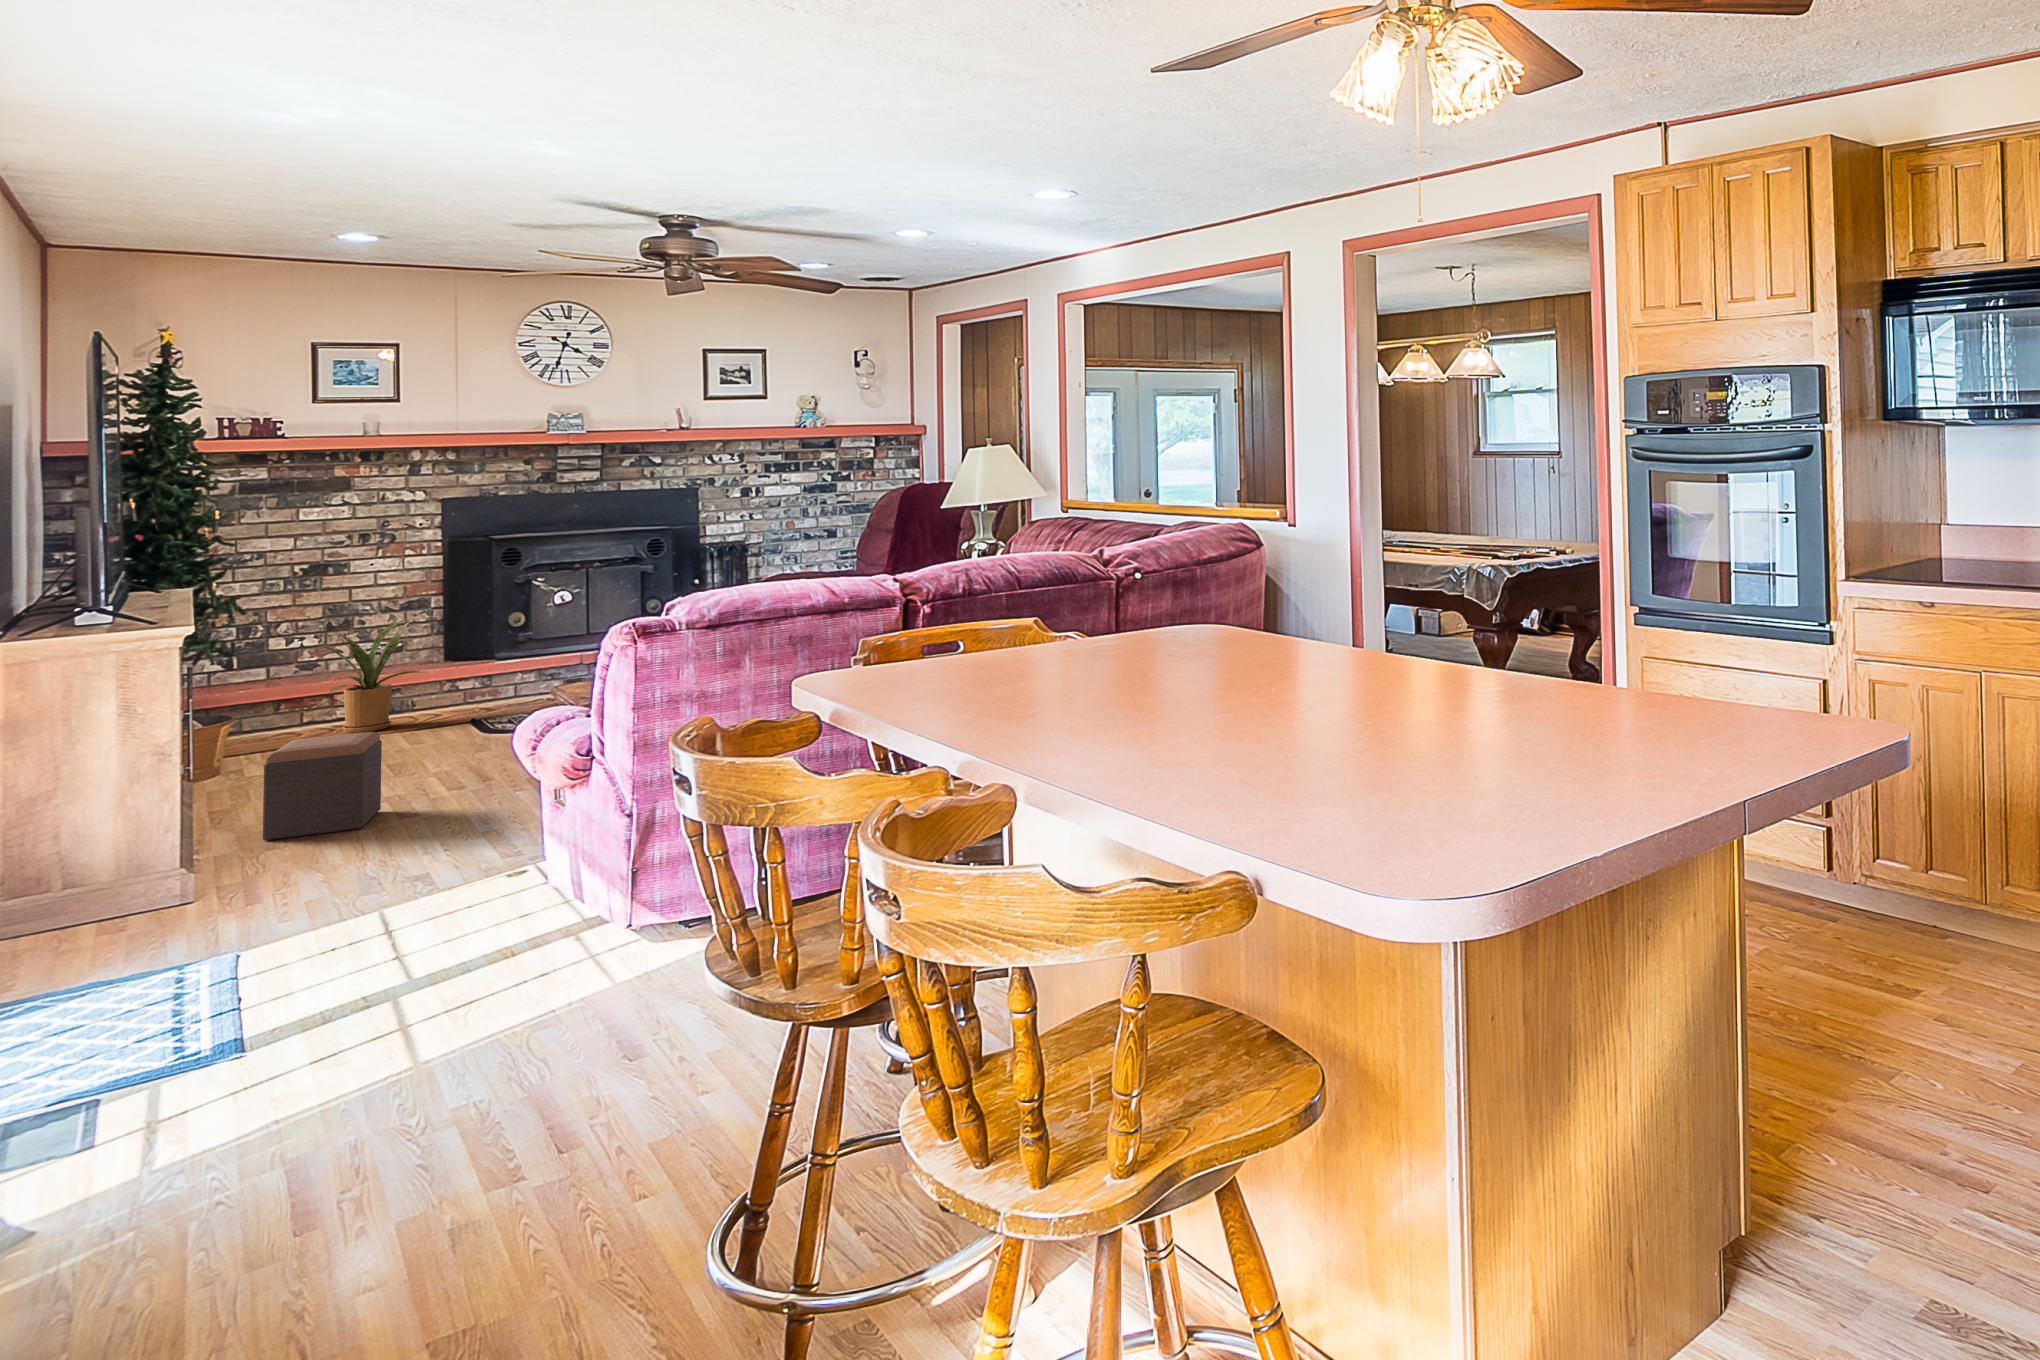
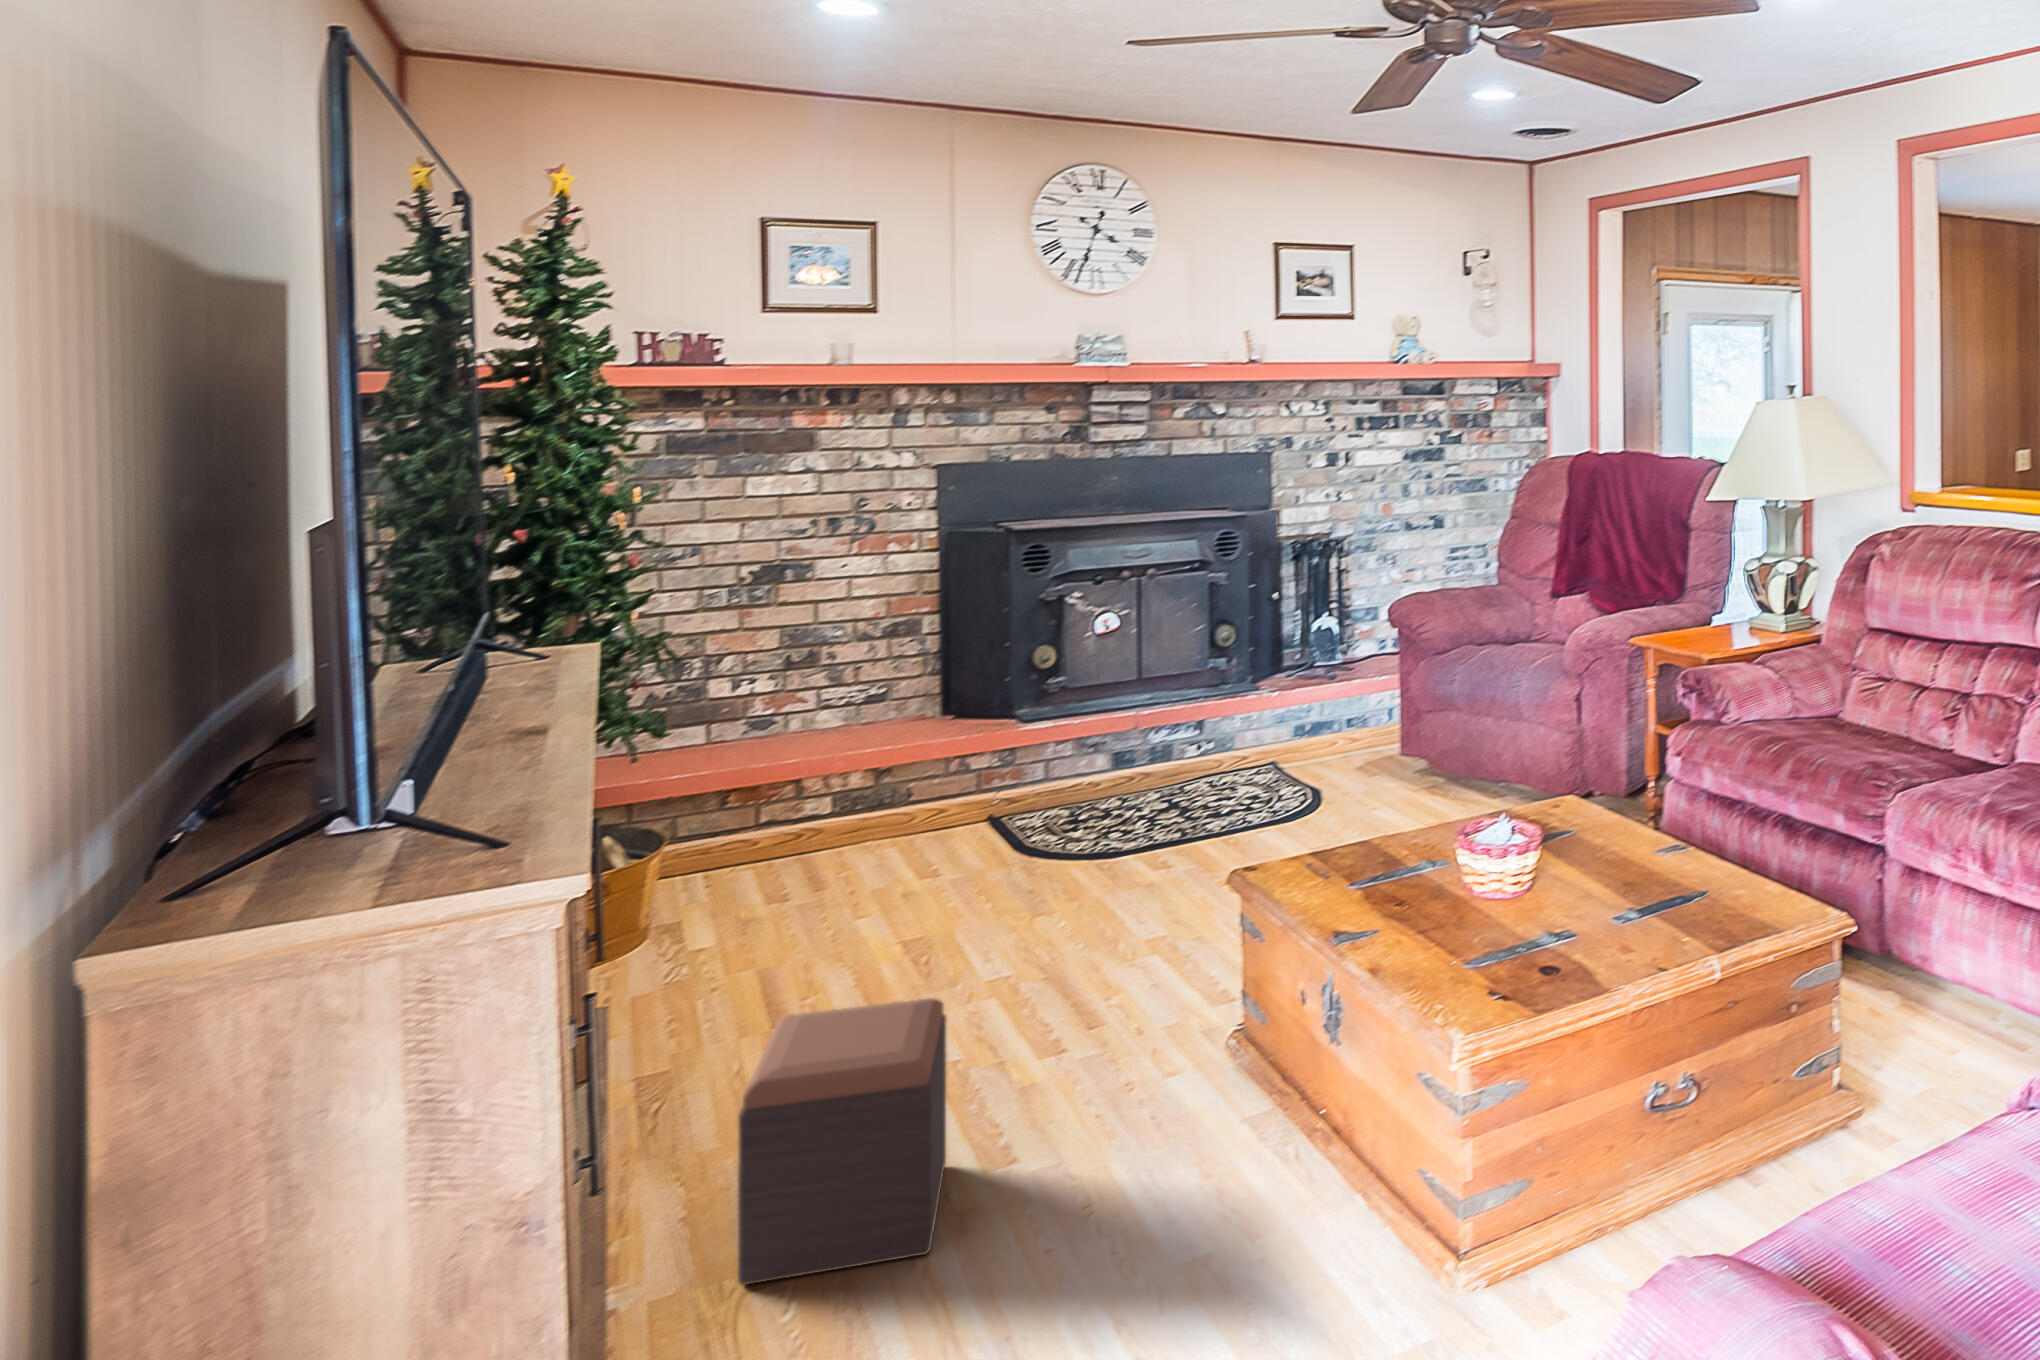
house plant: present [317,619,422,733] -> none [754,658,930,849]

